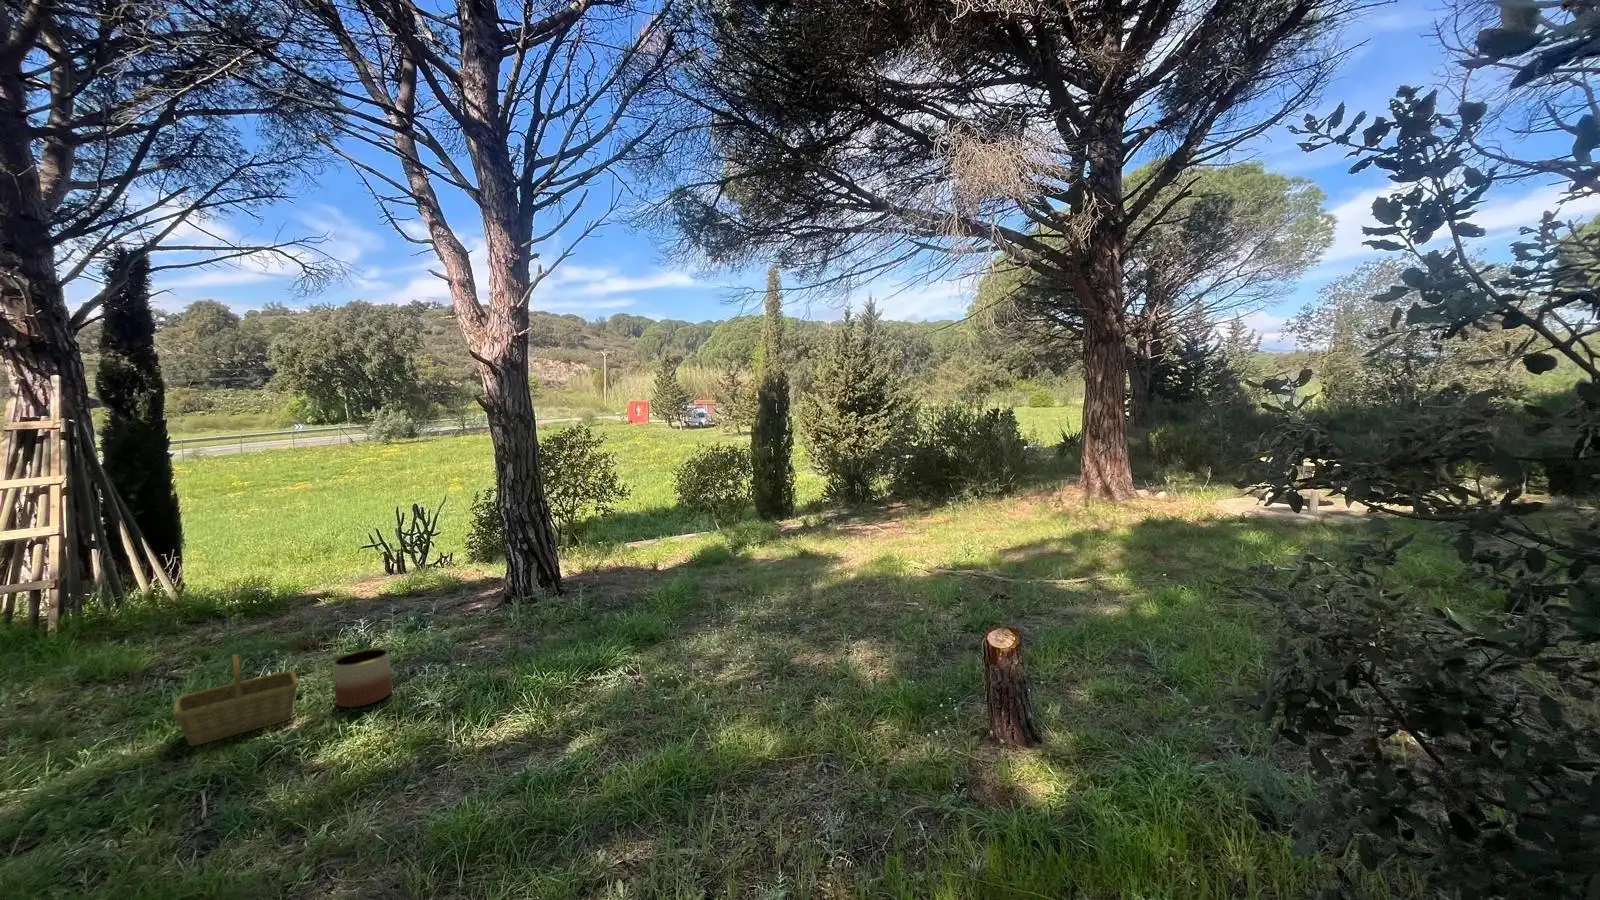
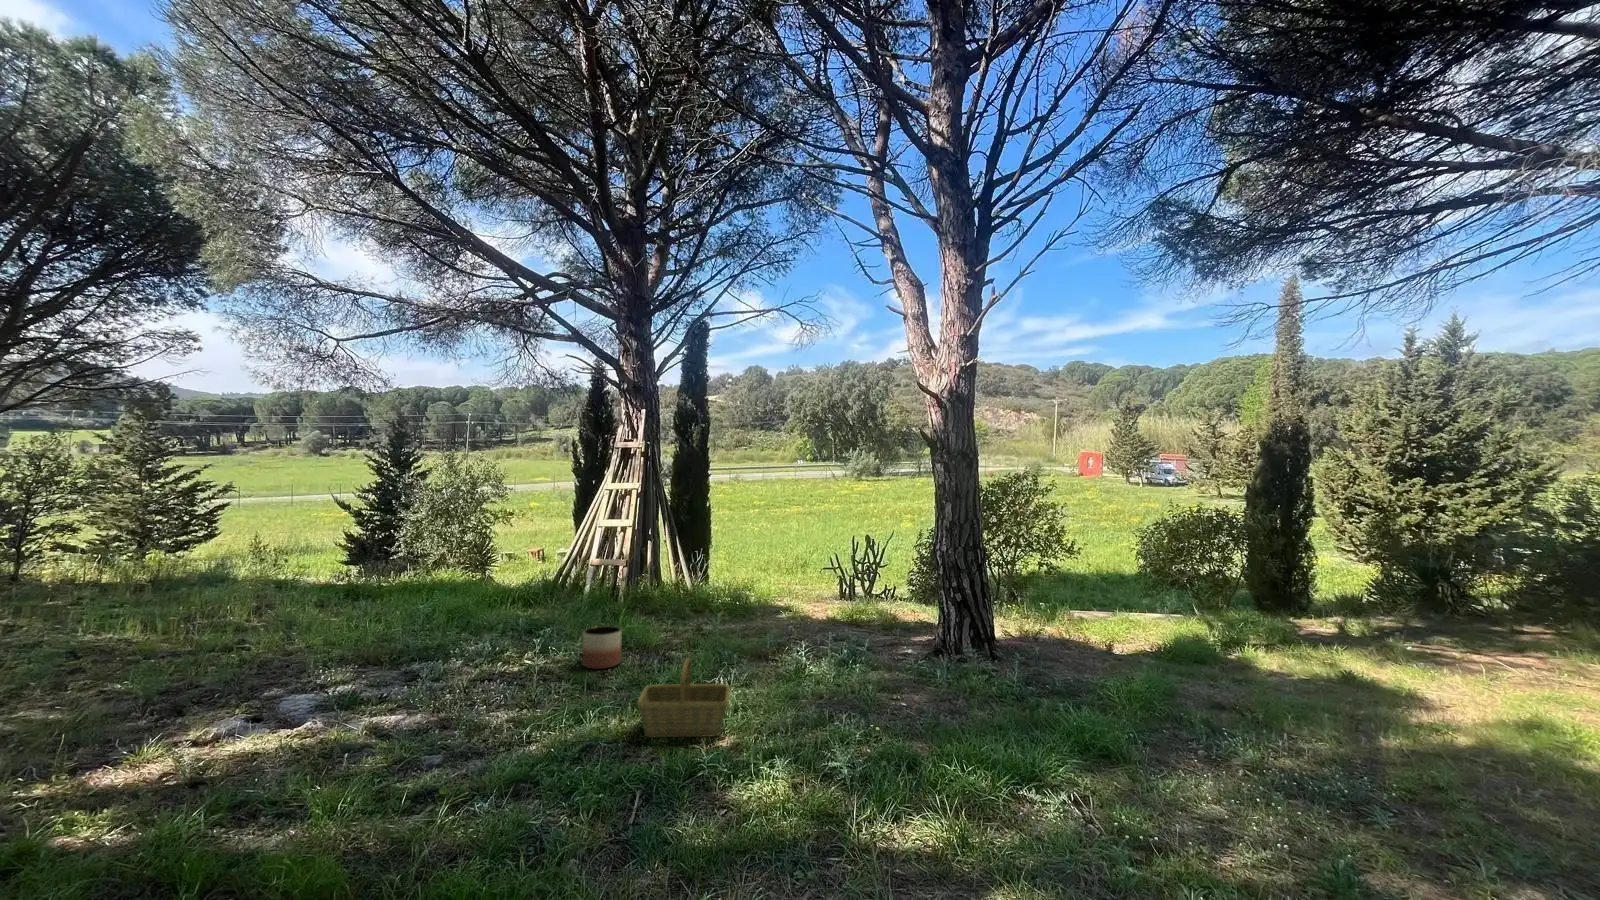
planter: present [333,648,392,708] -> present [582,626,622,669]

